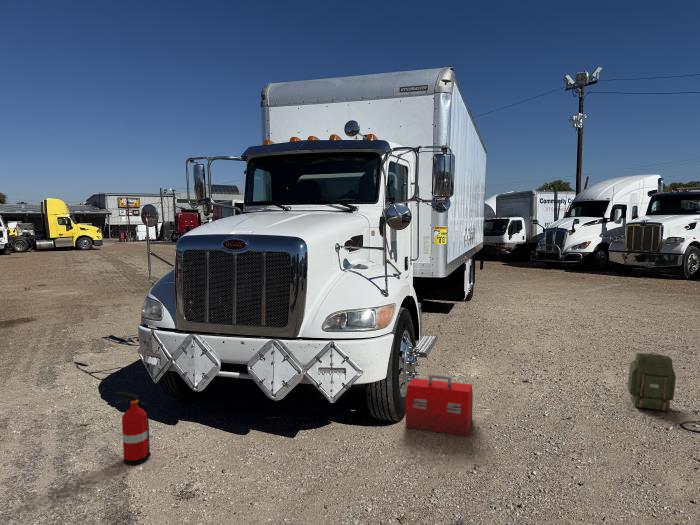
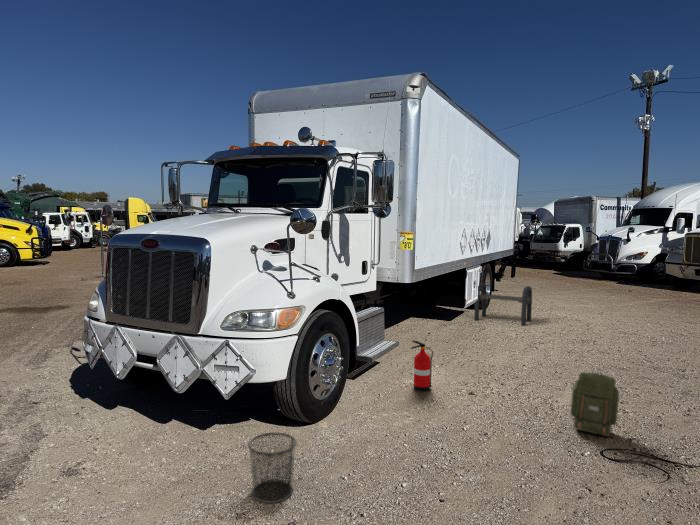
bench: none [467,275,519,314] -> present [474,283,532,325]
toolbox: present [406,375,473,436] -> none [319,379,392,444]
fire extinguisher: present [115,392,151,465] -> present [411,341,433,391]
waste bin: none [384,432,433,503] -> present [248,432,297,503]

